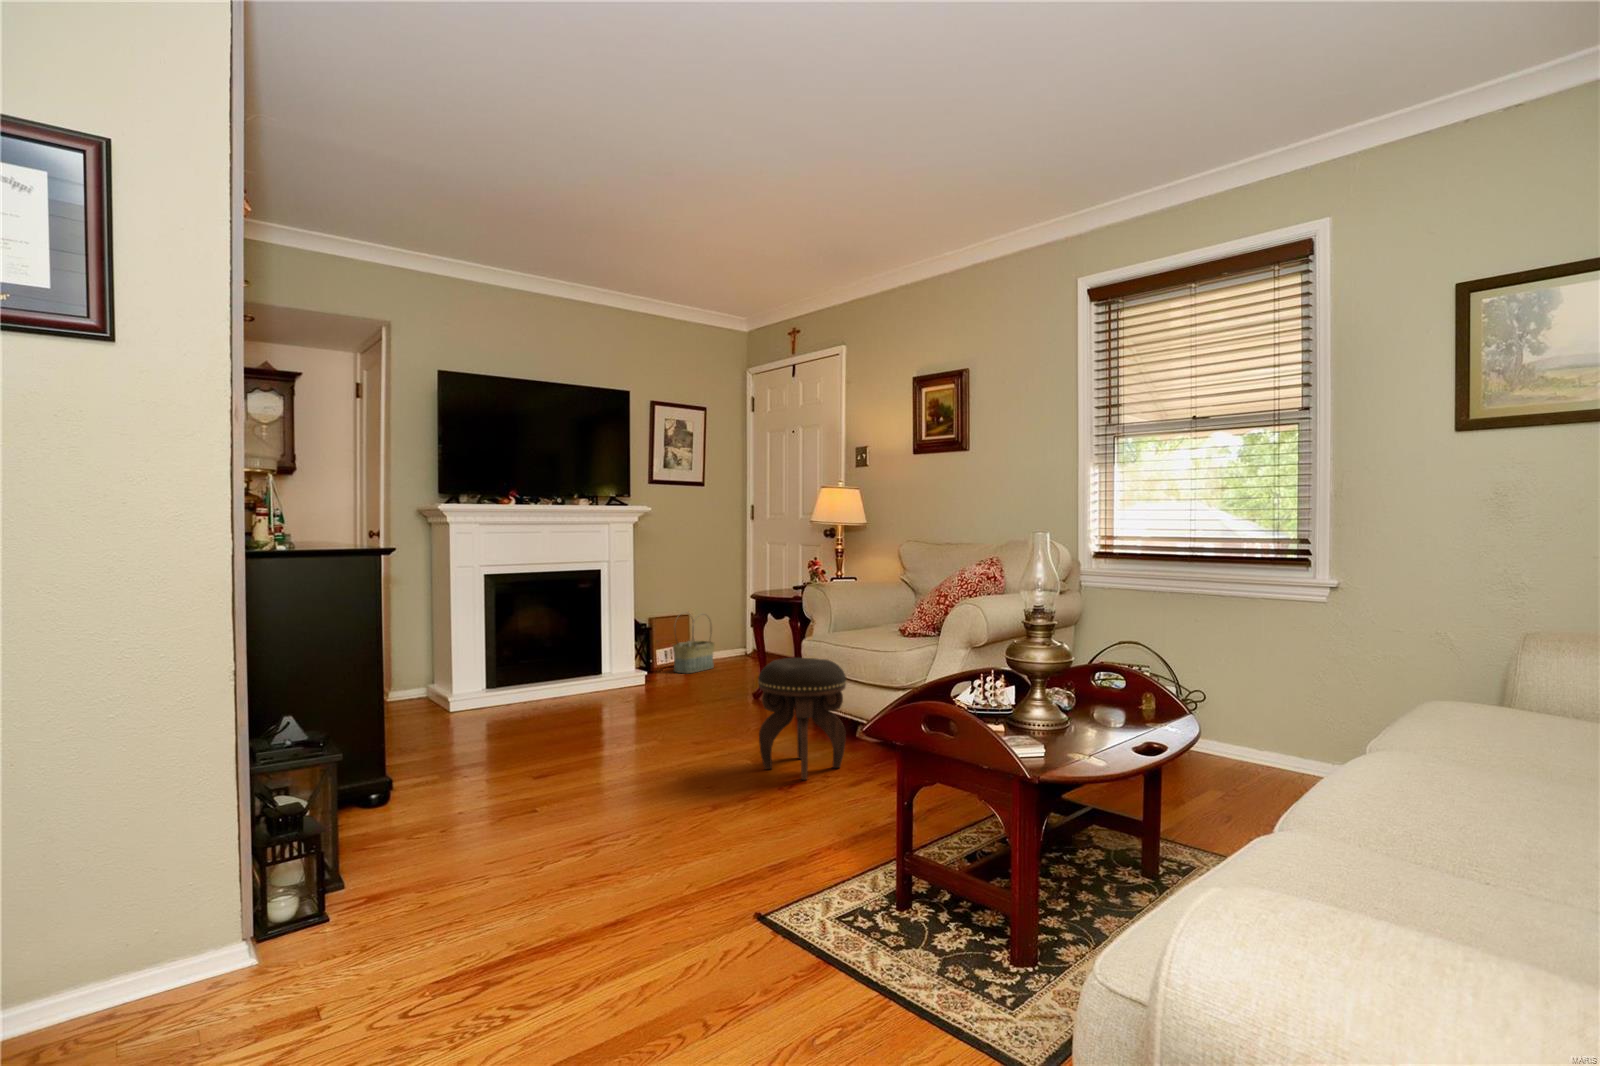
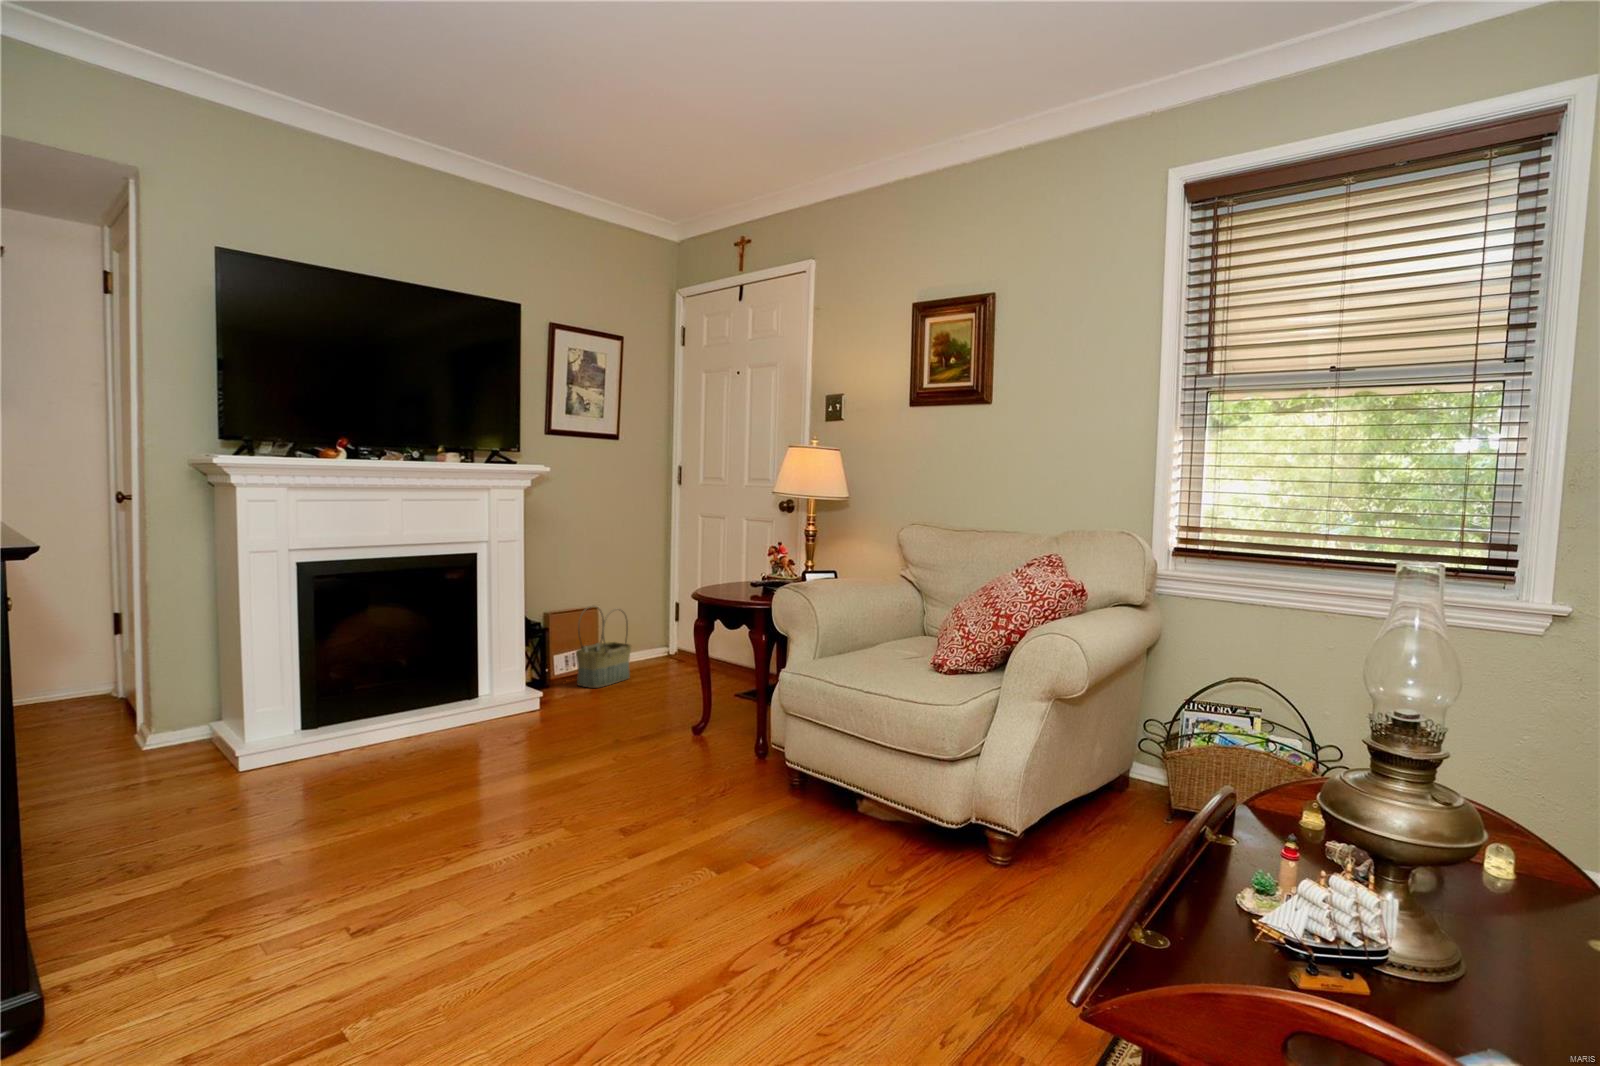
footstool: present [758,658,846,780] -> none [730,713,869,917]

